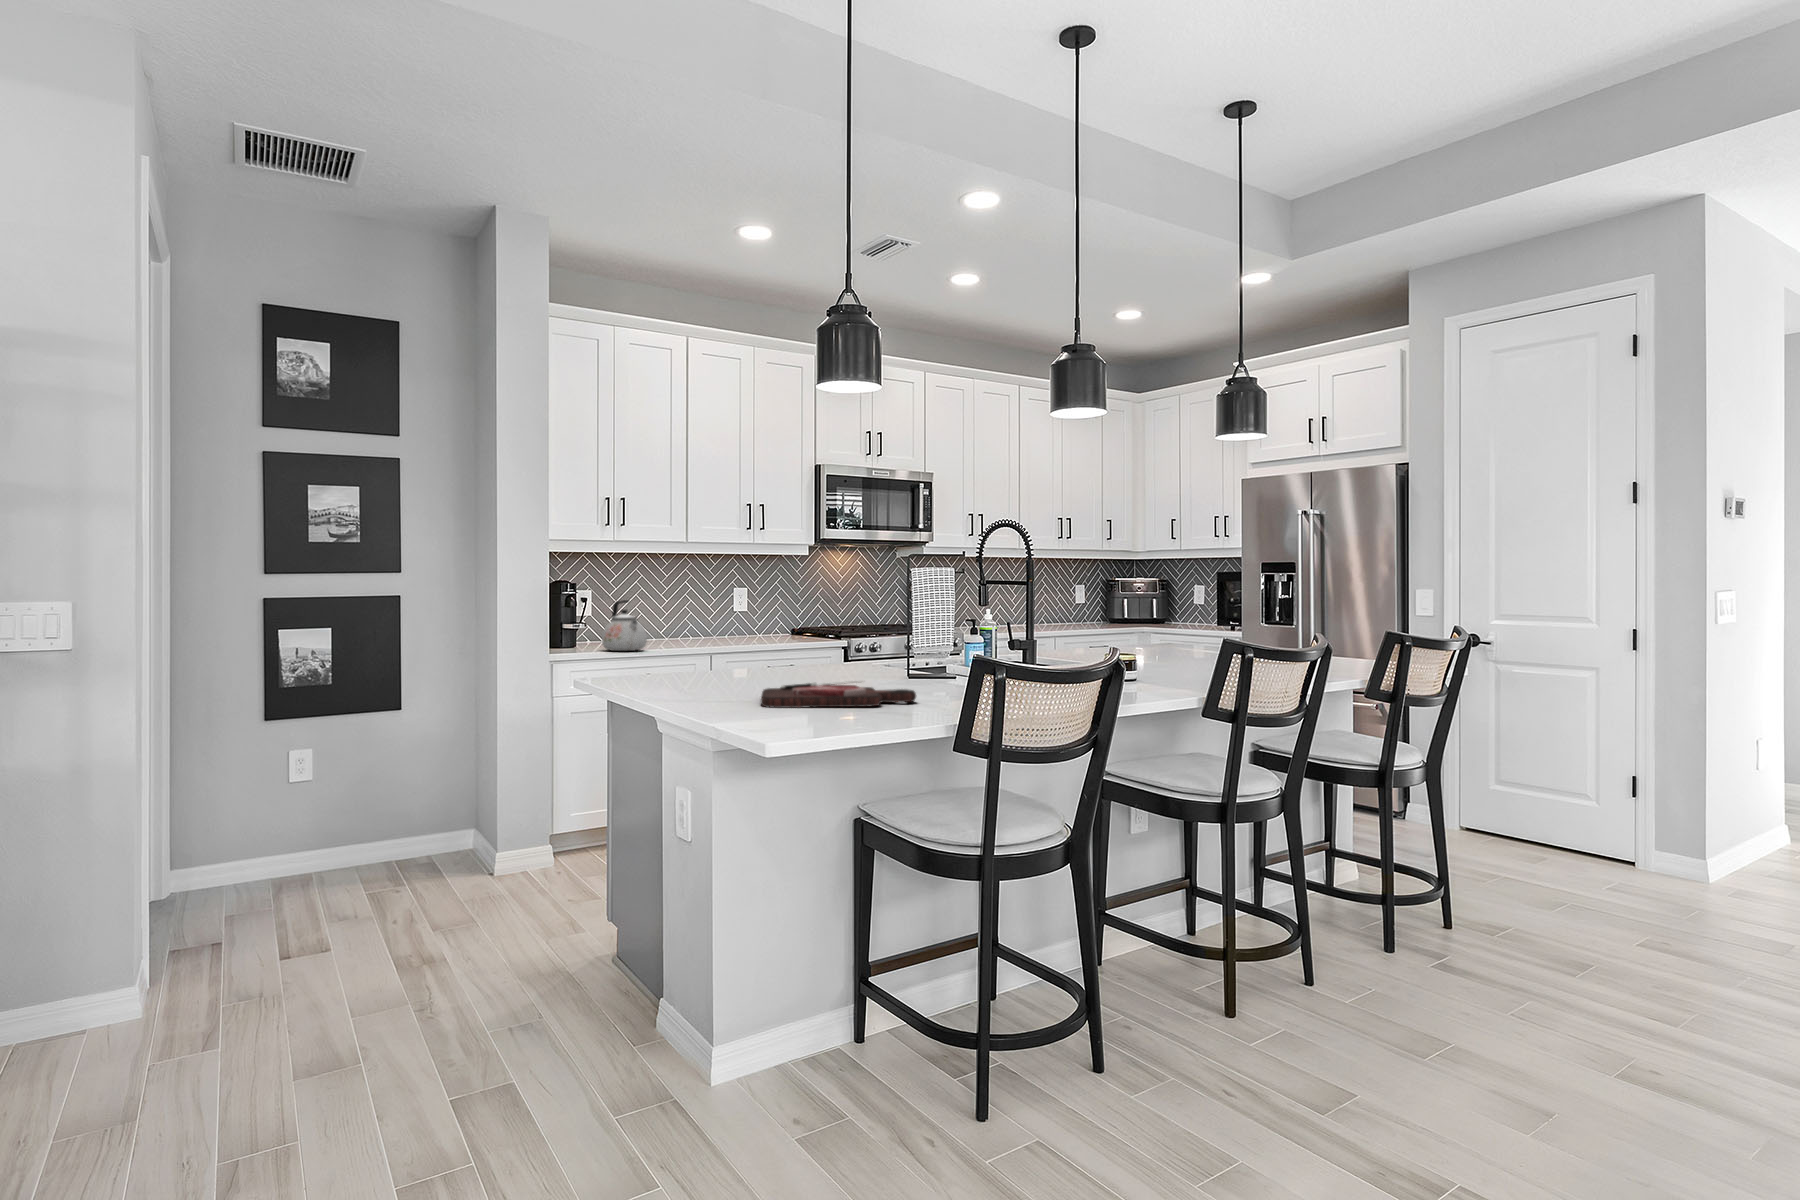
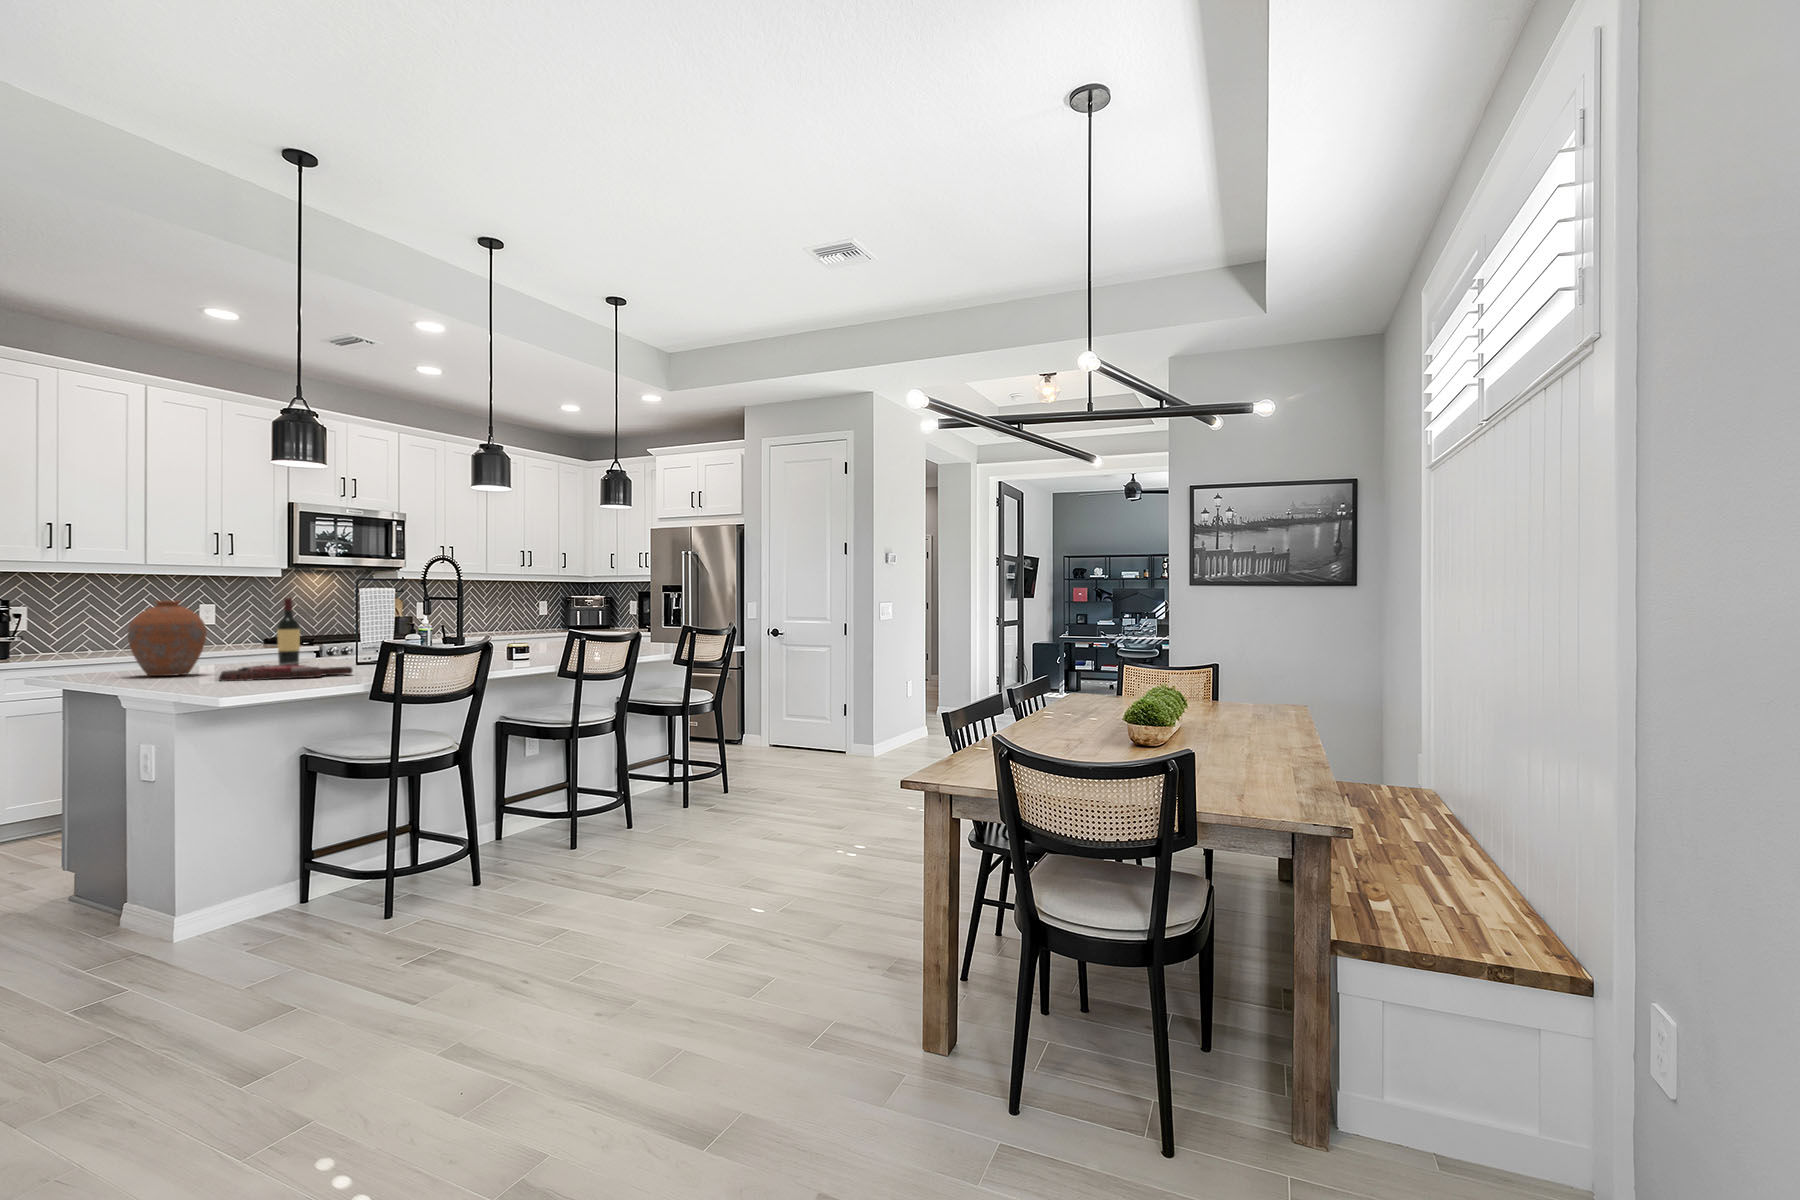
wine bottle: none [818,585,843,680] -> present [277,598,300,665]
vase: none [665,590,745,691] -> present [128,601,207,676]
kettle: present [602,600,647,651] -> none [47,614,101,659]

